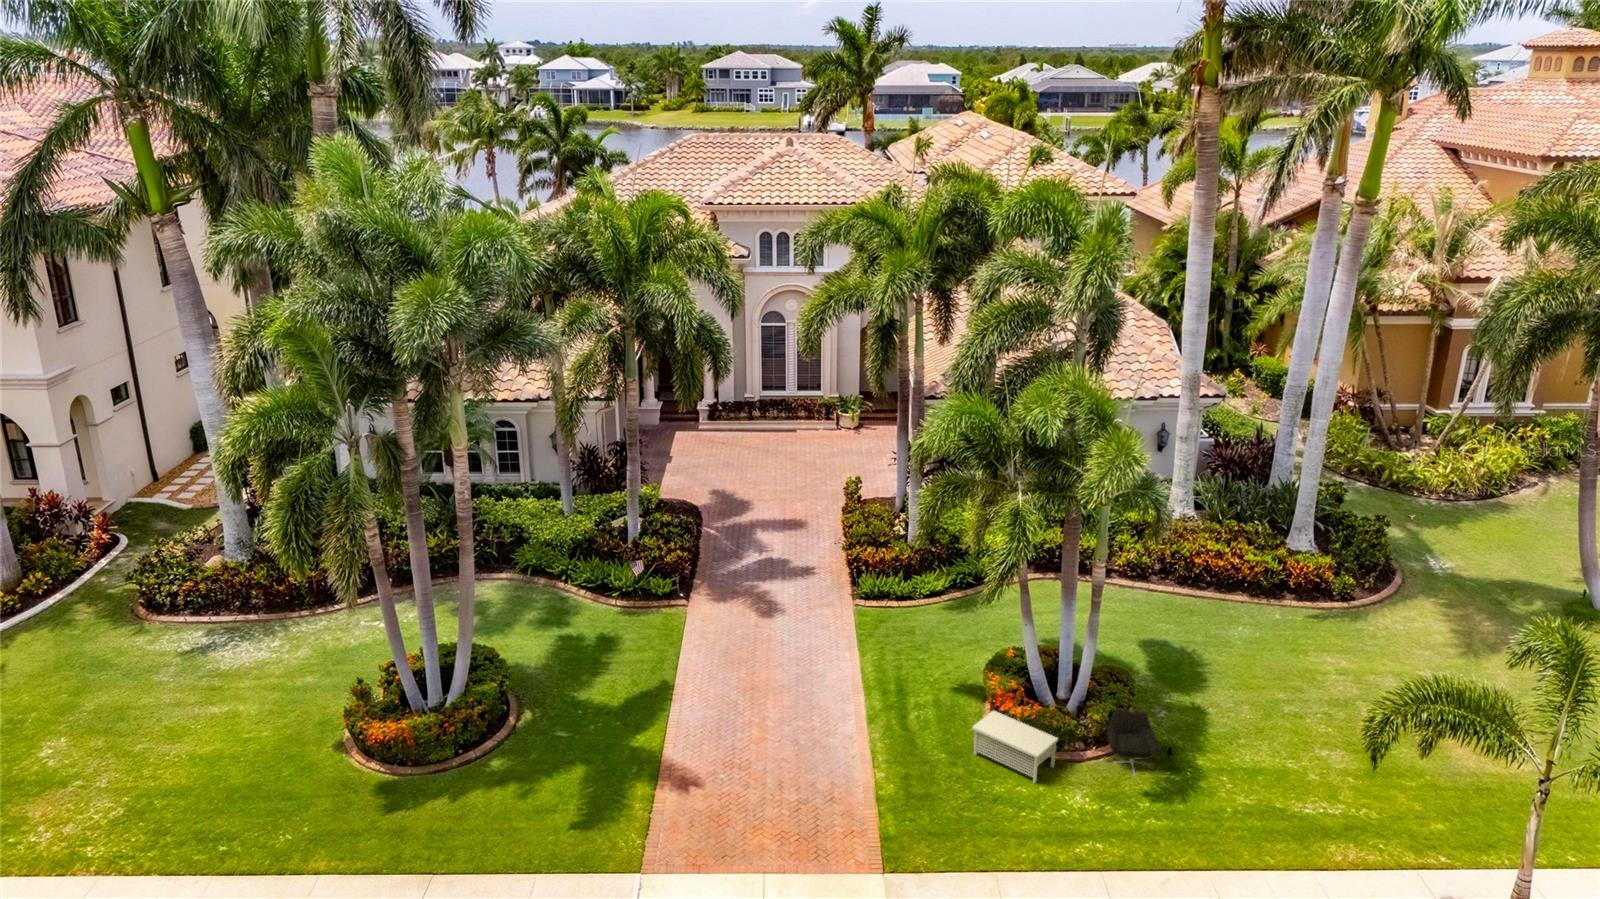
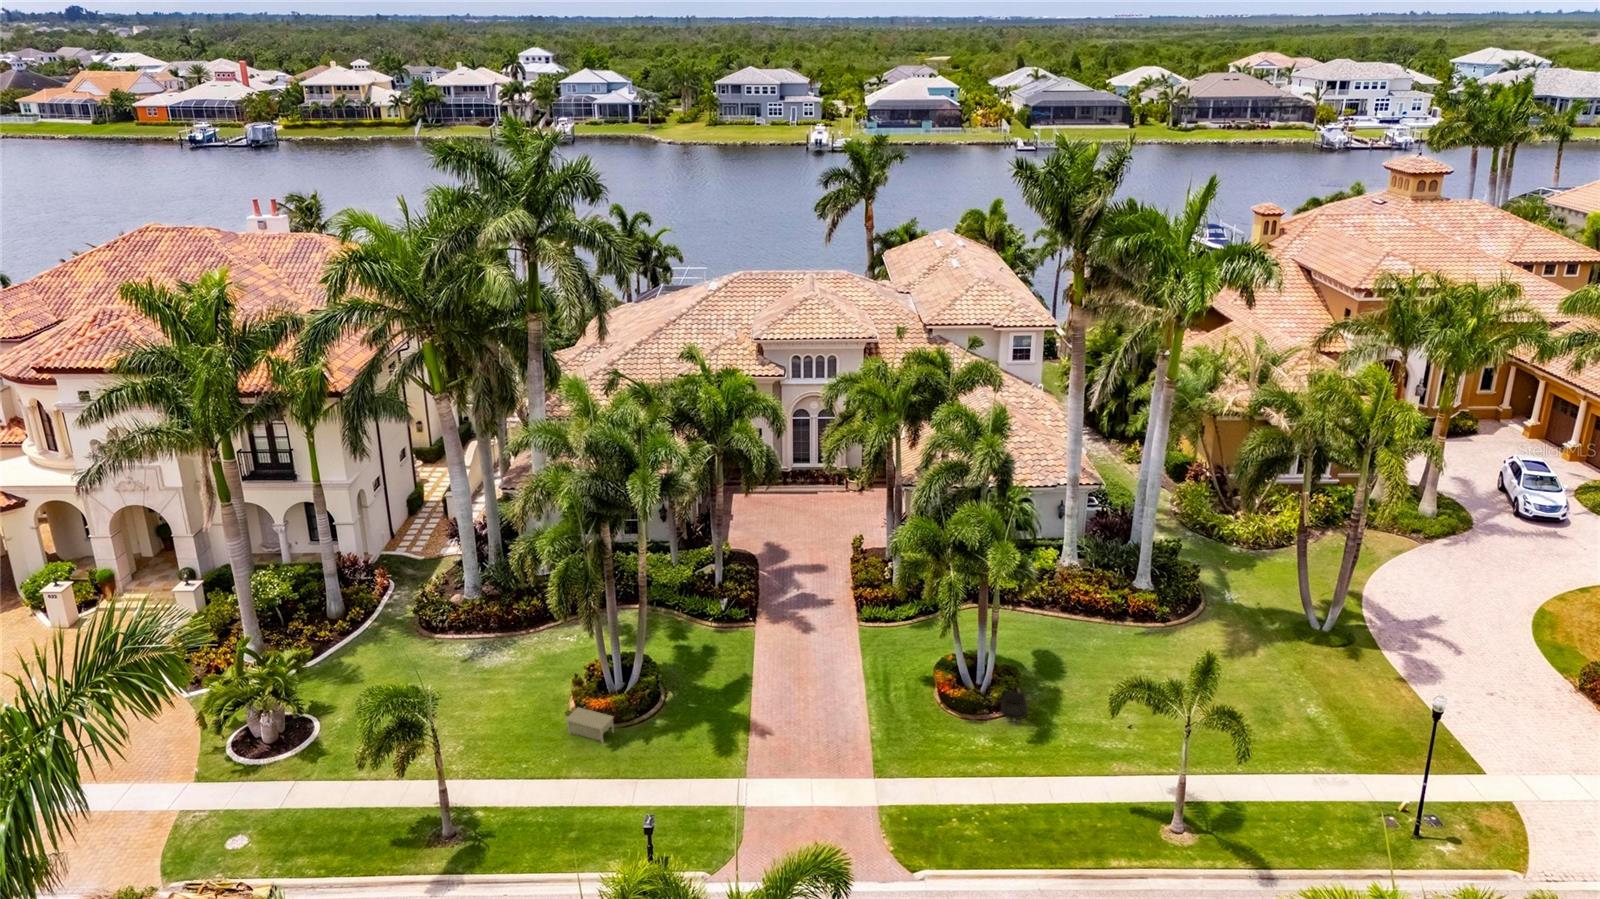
storage bench: present [972,711,1058,783] -> present [566,707,614,743]

